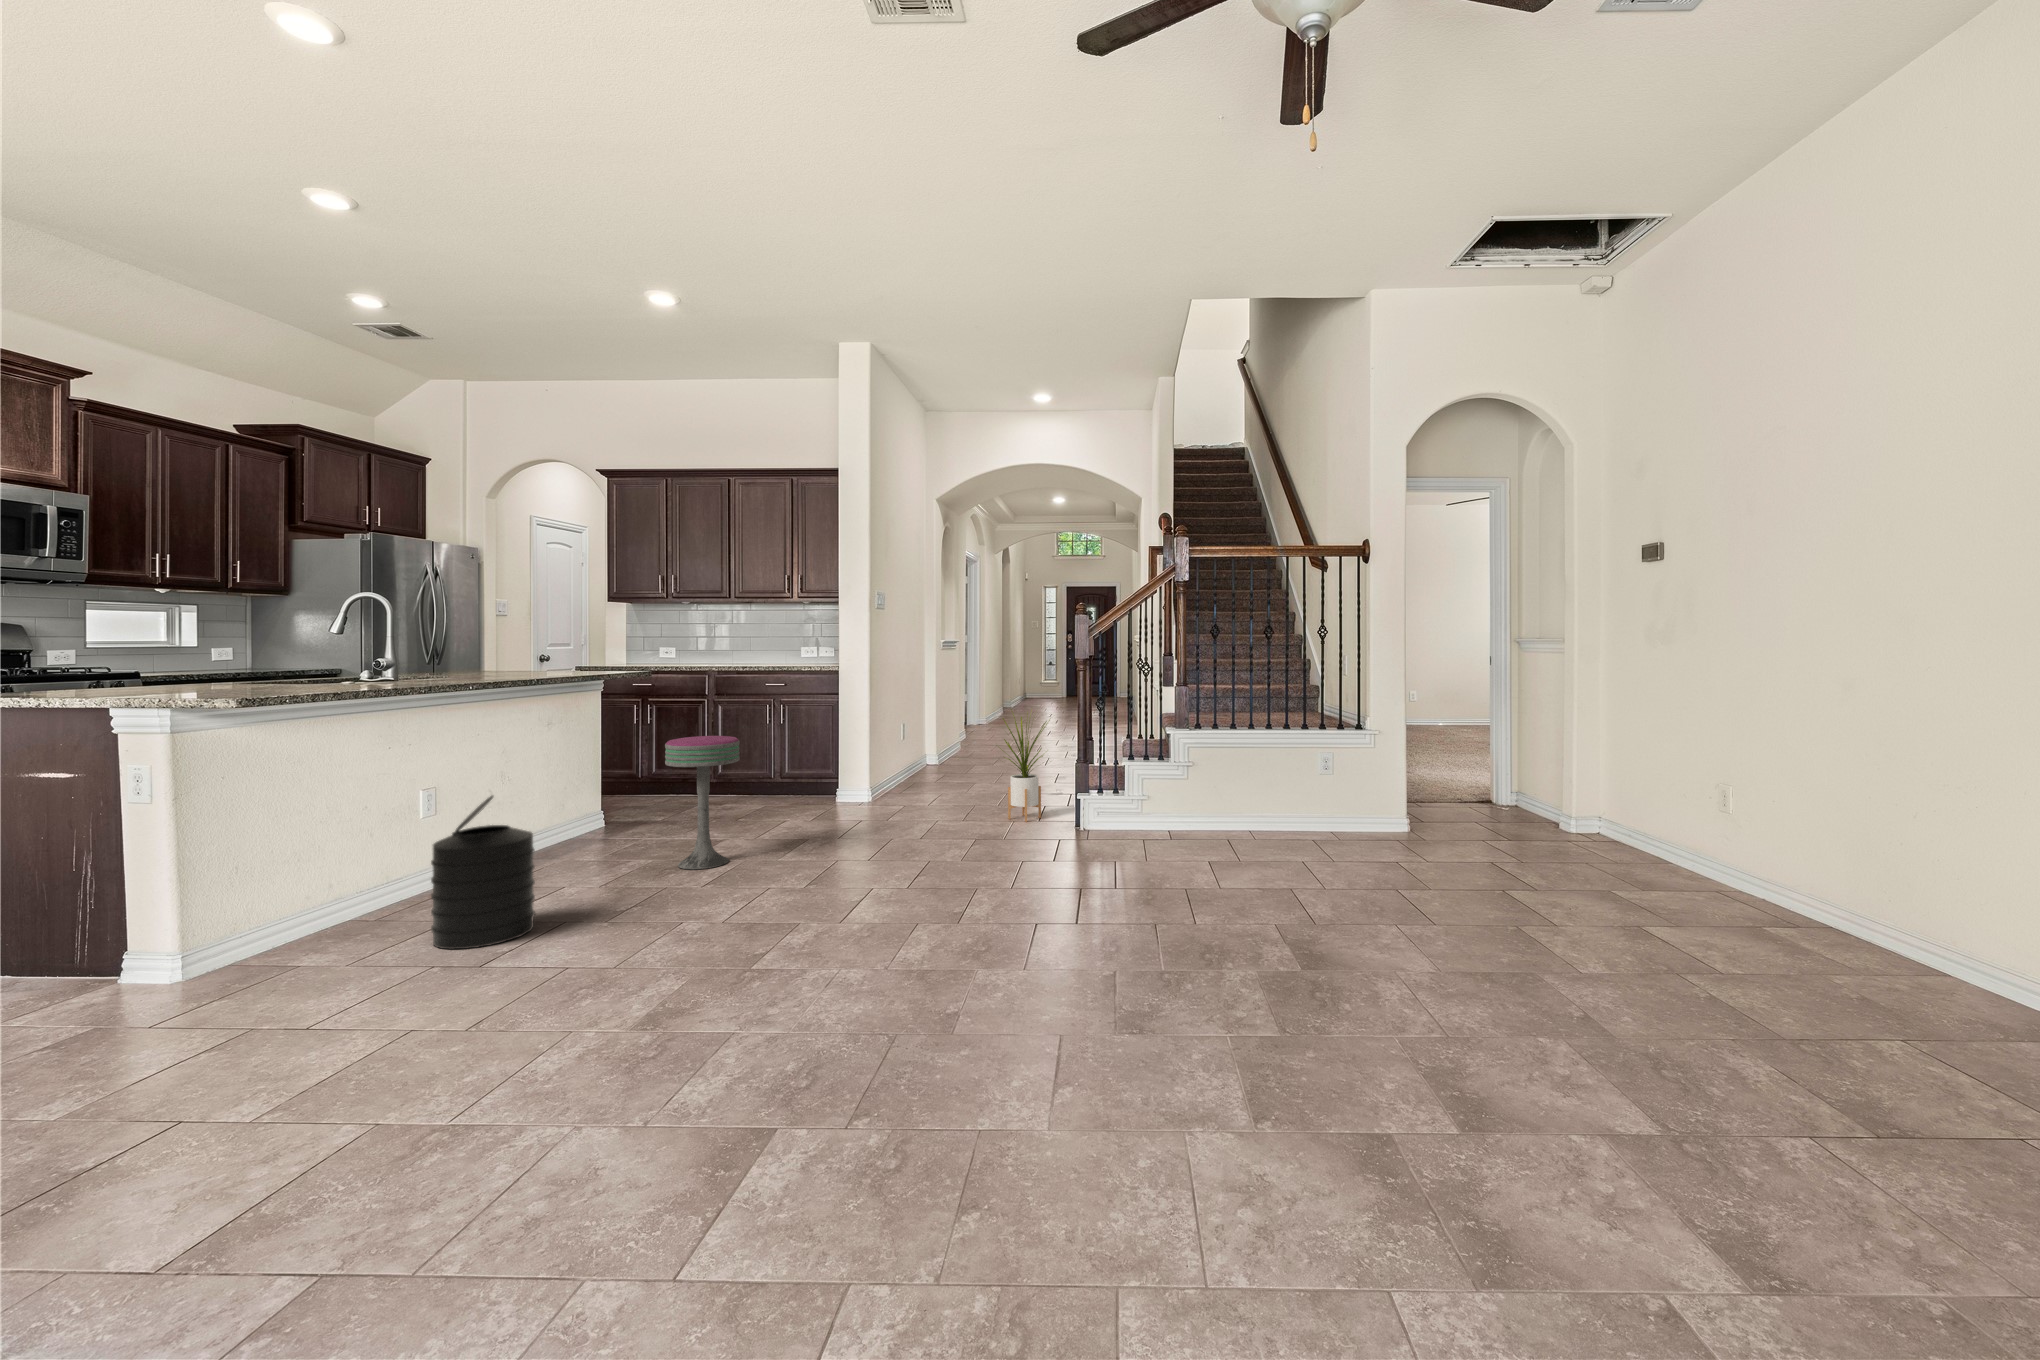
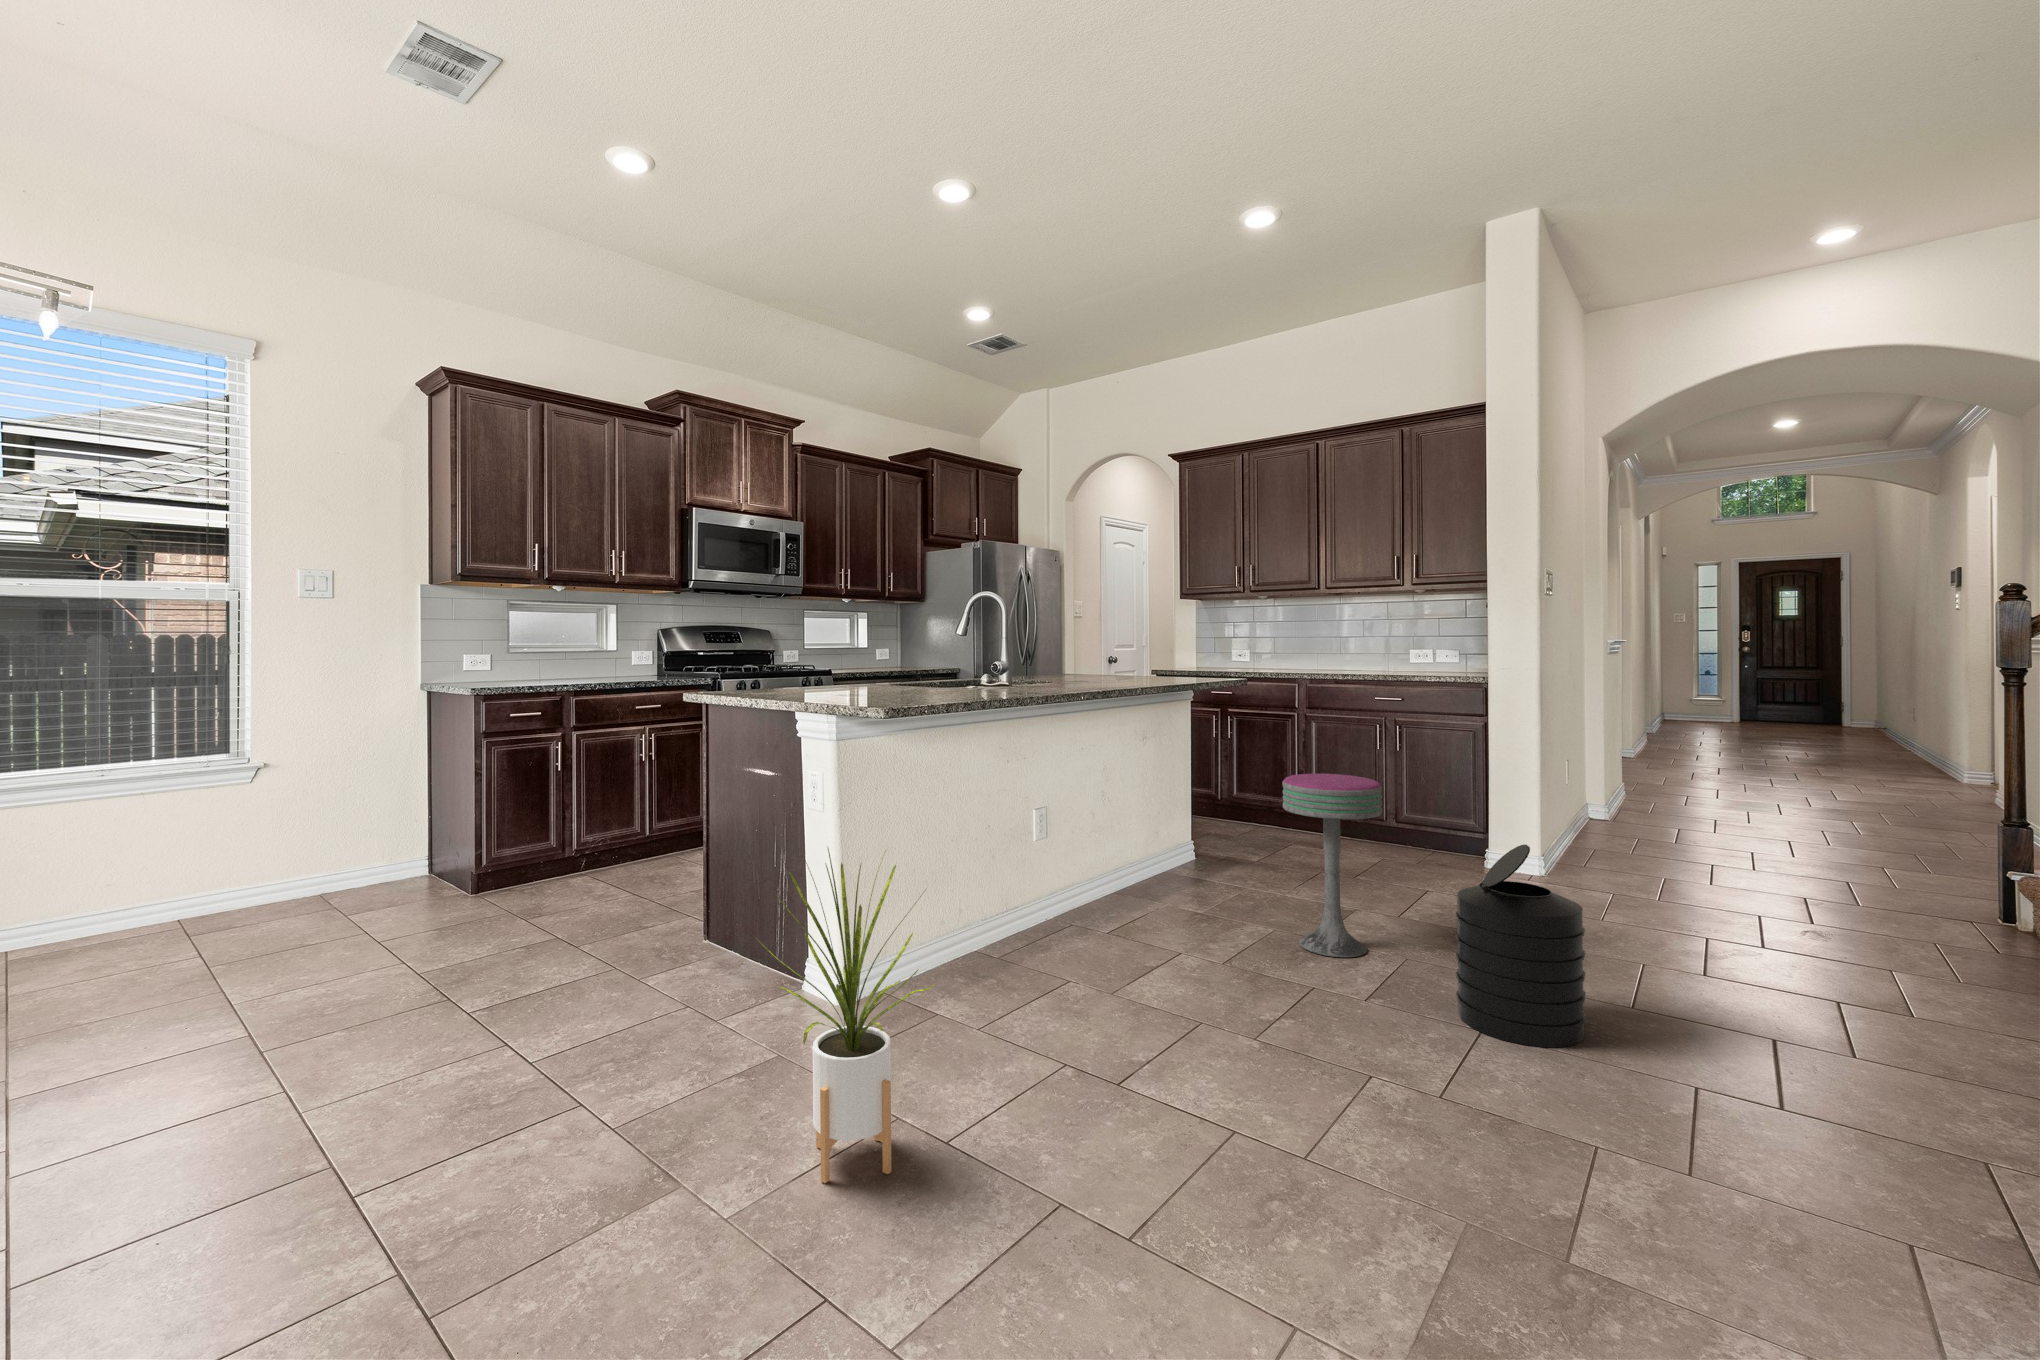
house plant: present [1001,715,1050,822] -> present [756,849,934,1183]
trash can: present [431,796,535,949] -> present [1455,845,1586,1047]

